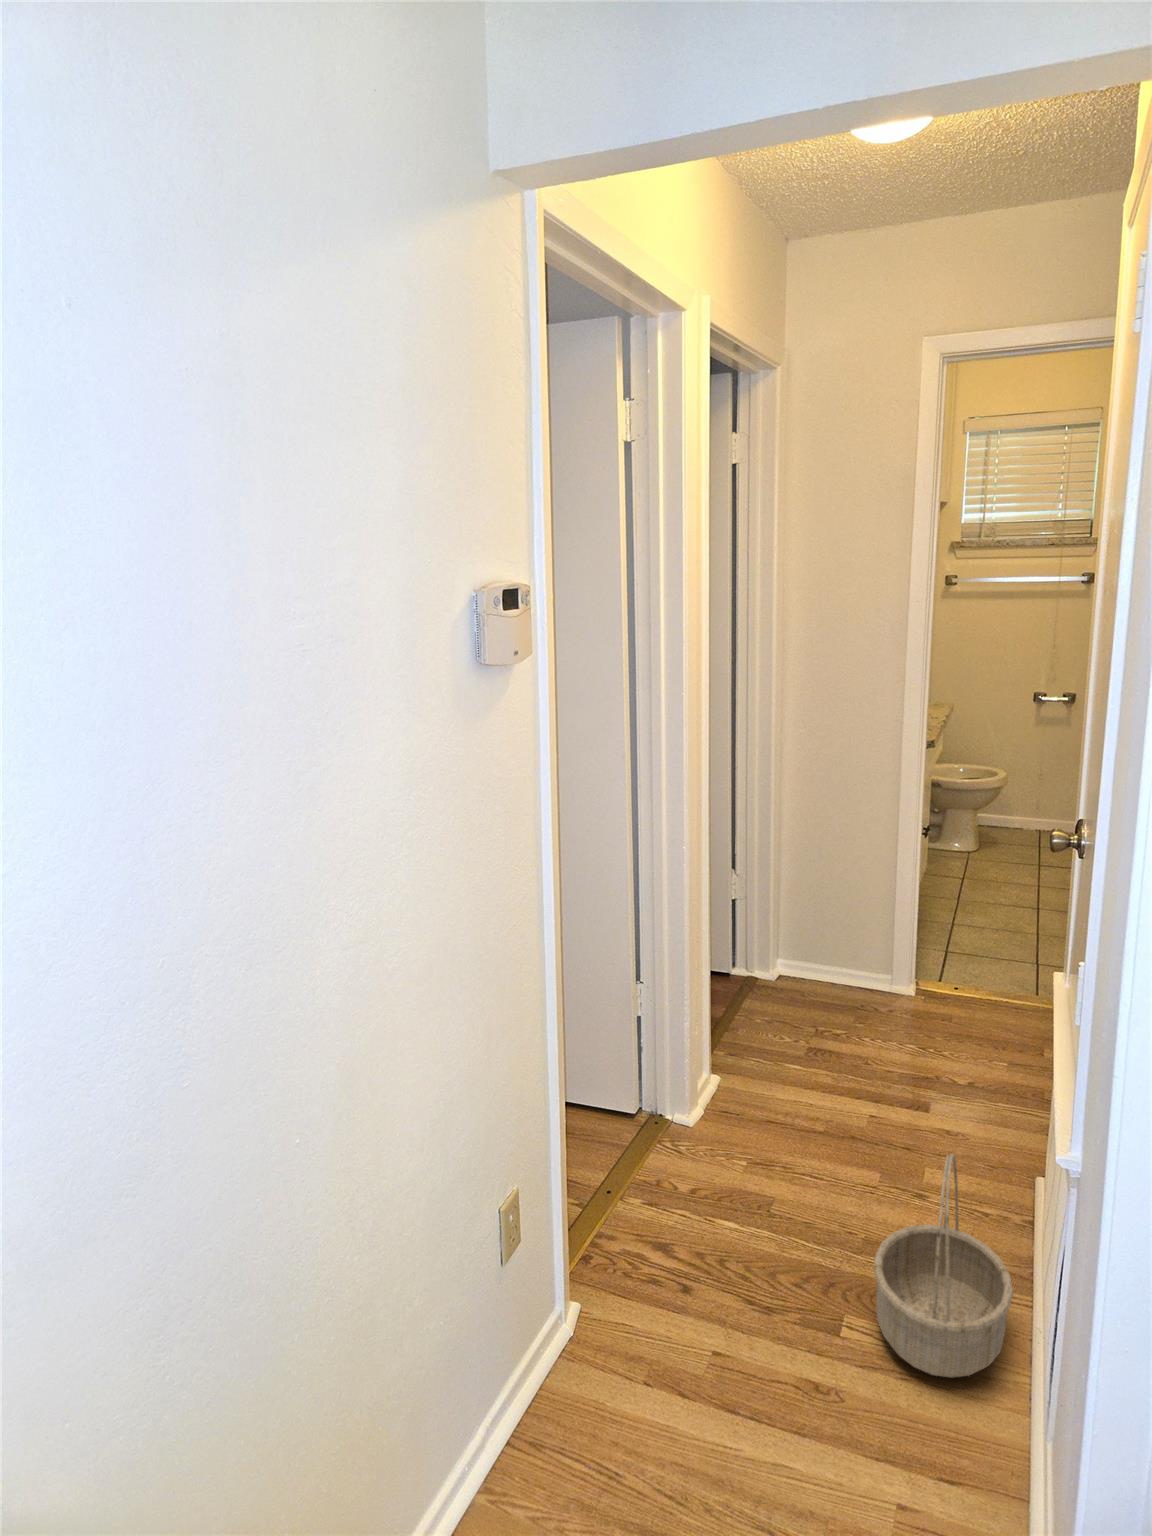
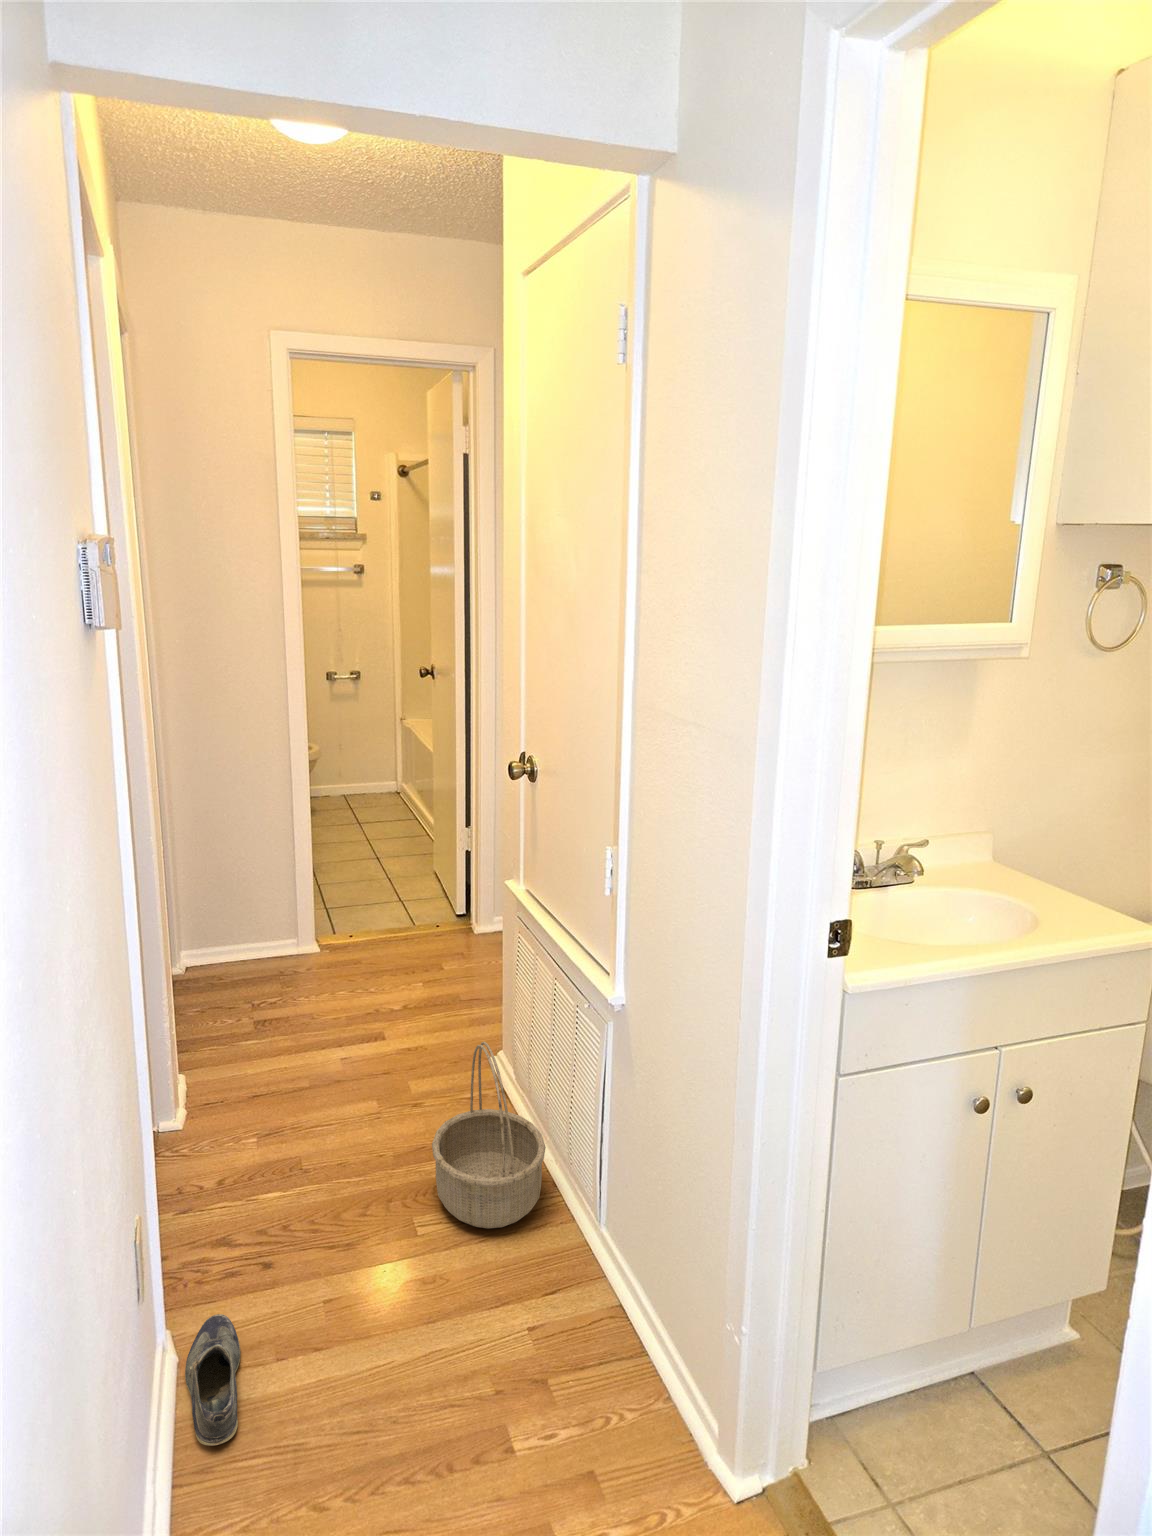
shoe: none [545,1311,624,1431] -> present [185,1314,240,1446]

